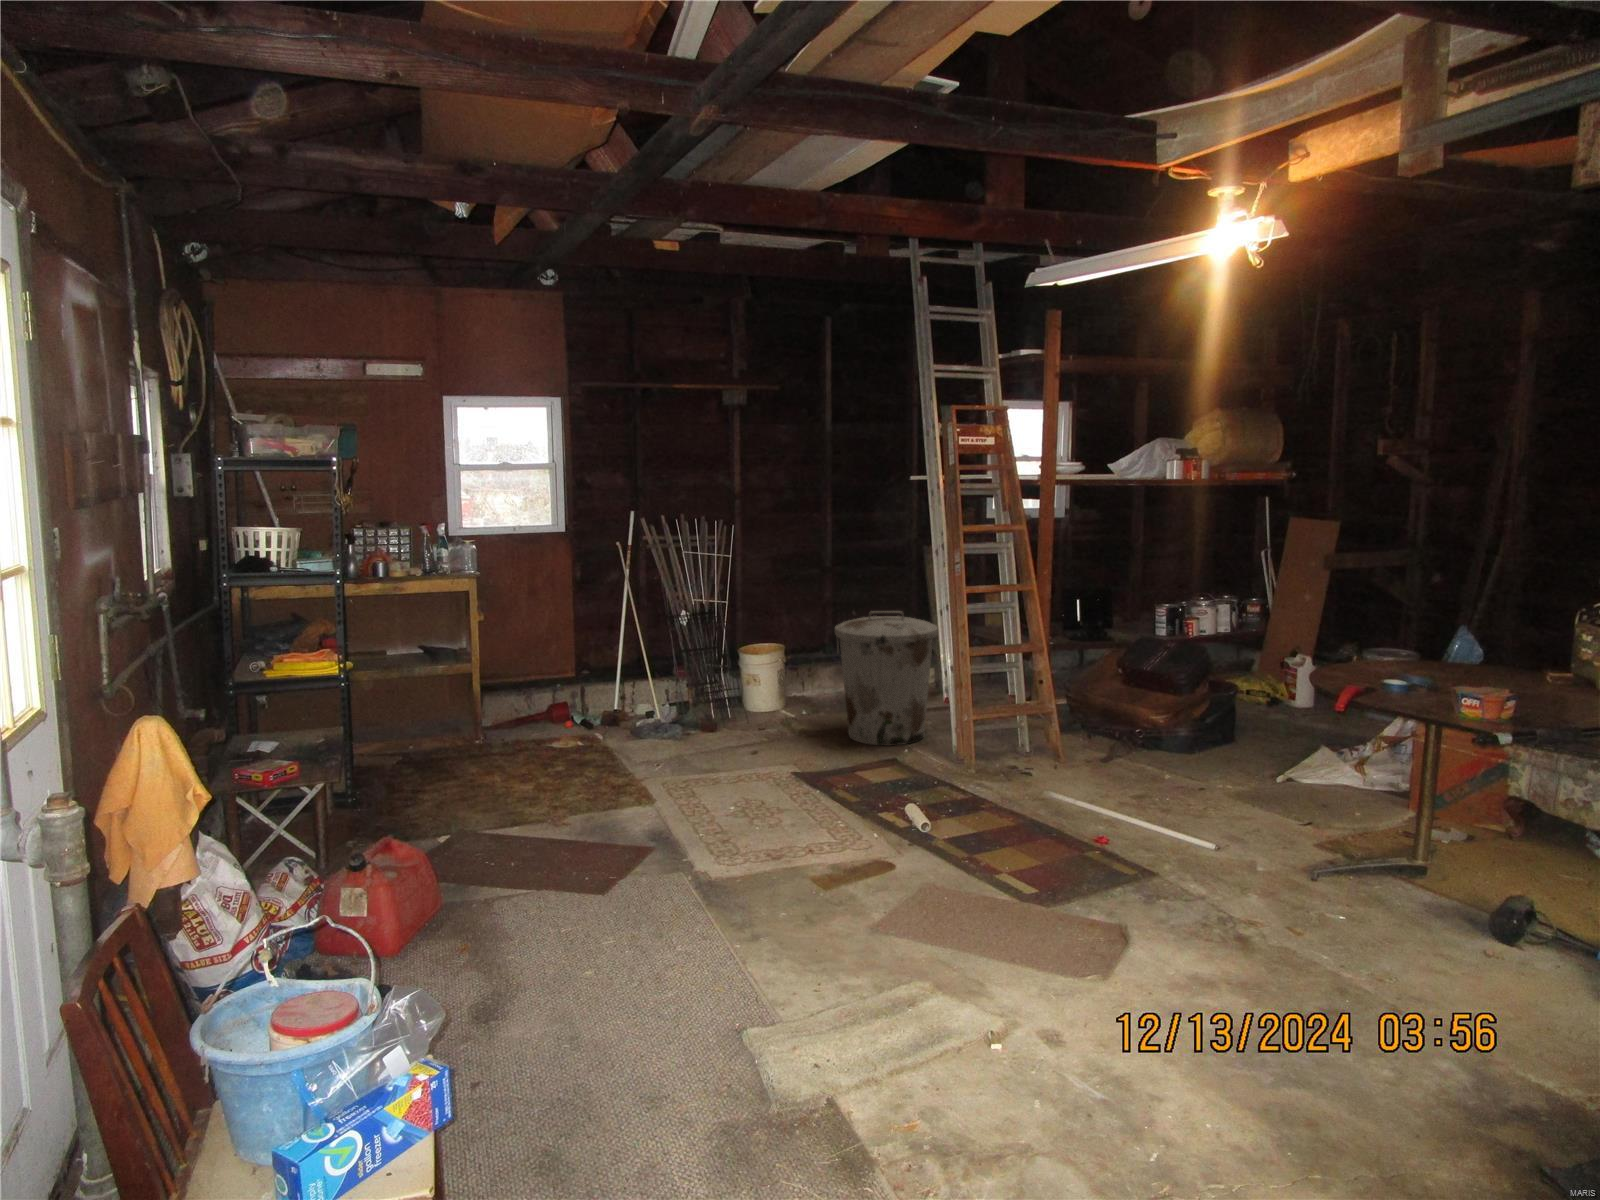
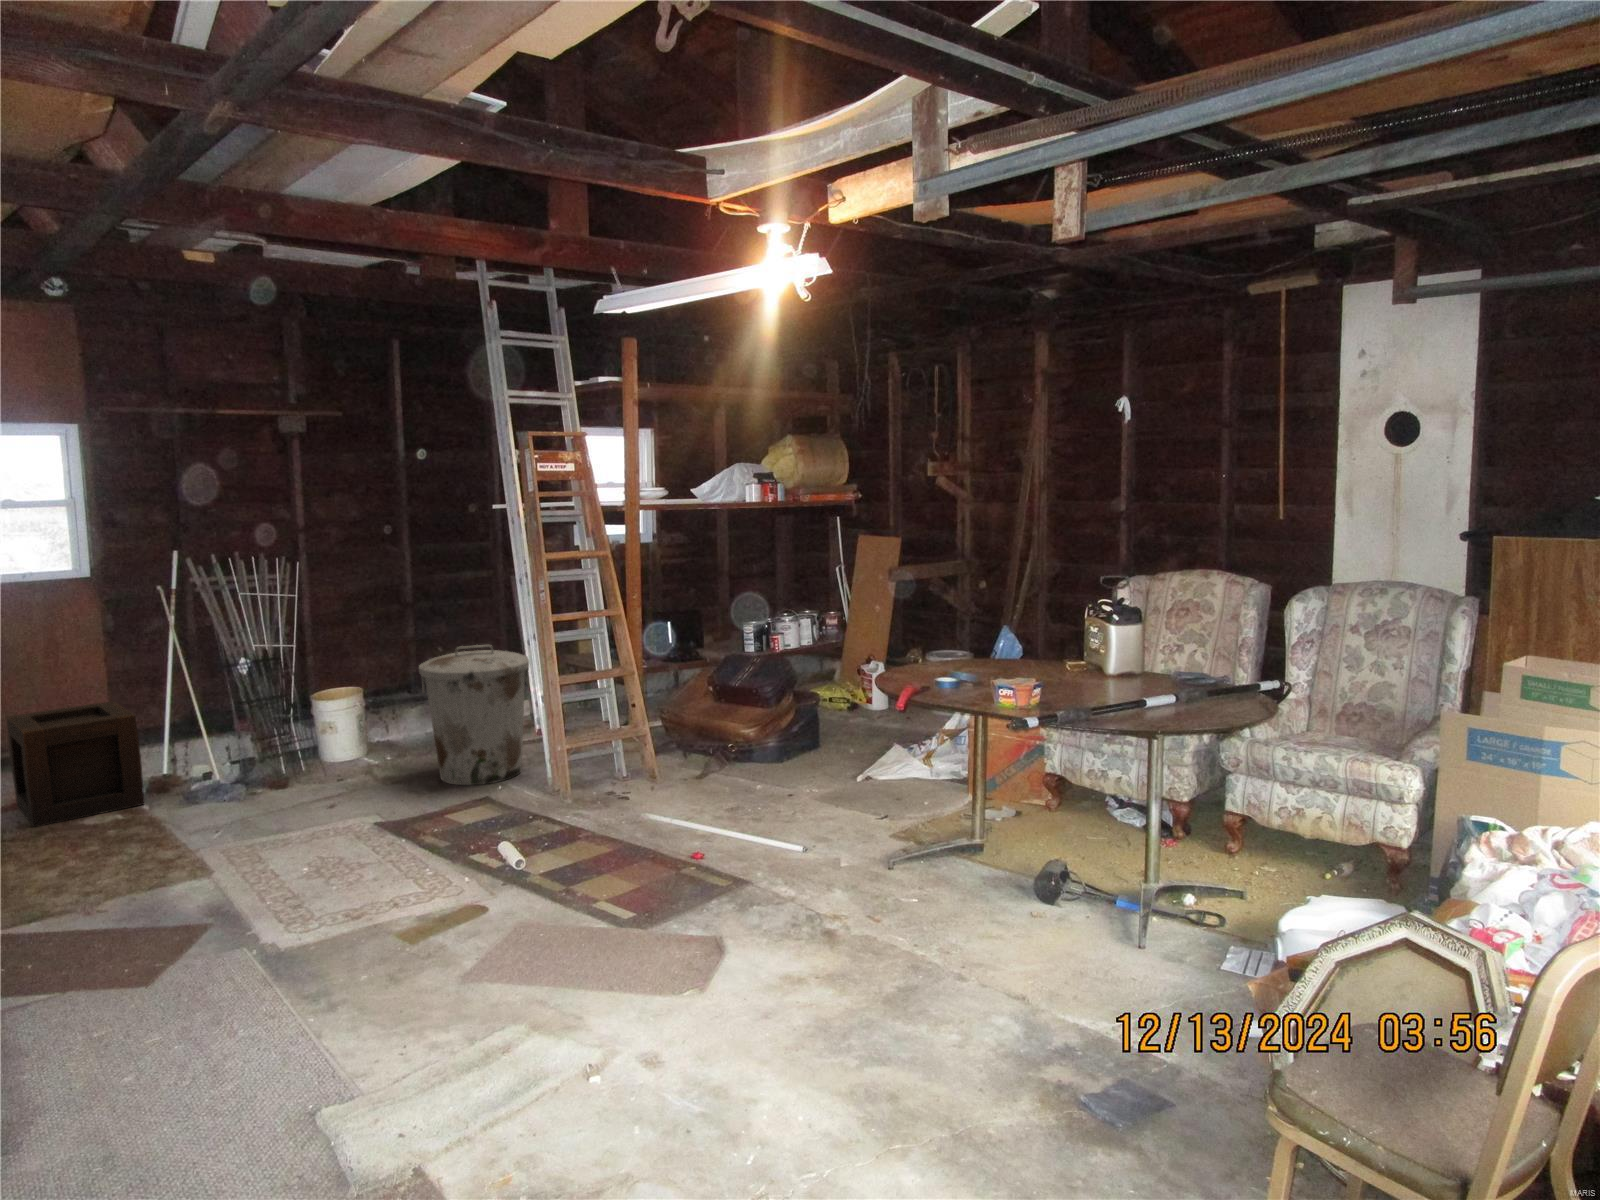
wooden crate: none [505,640,603,741] -> present [7,701,144,827]

